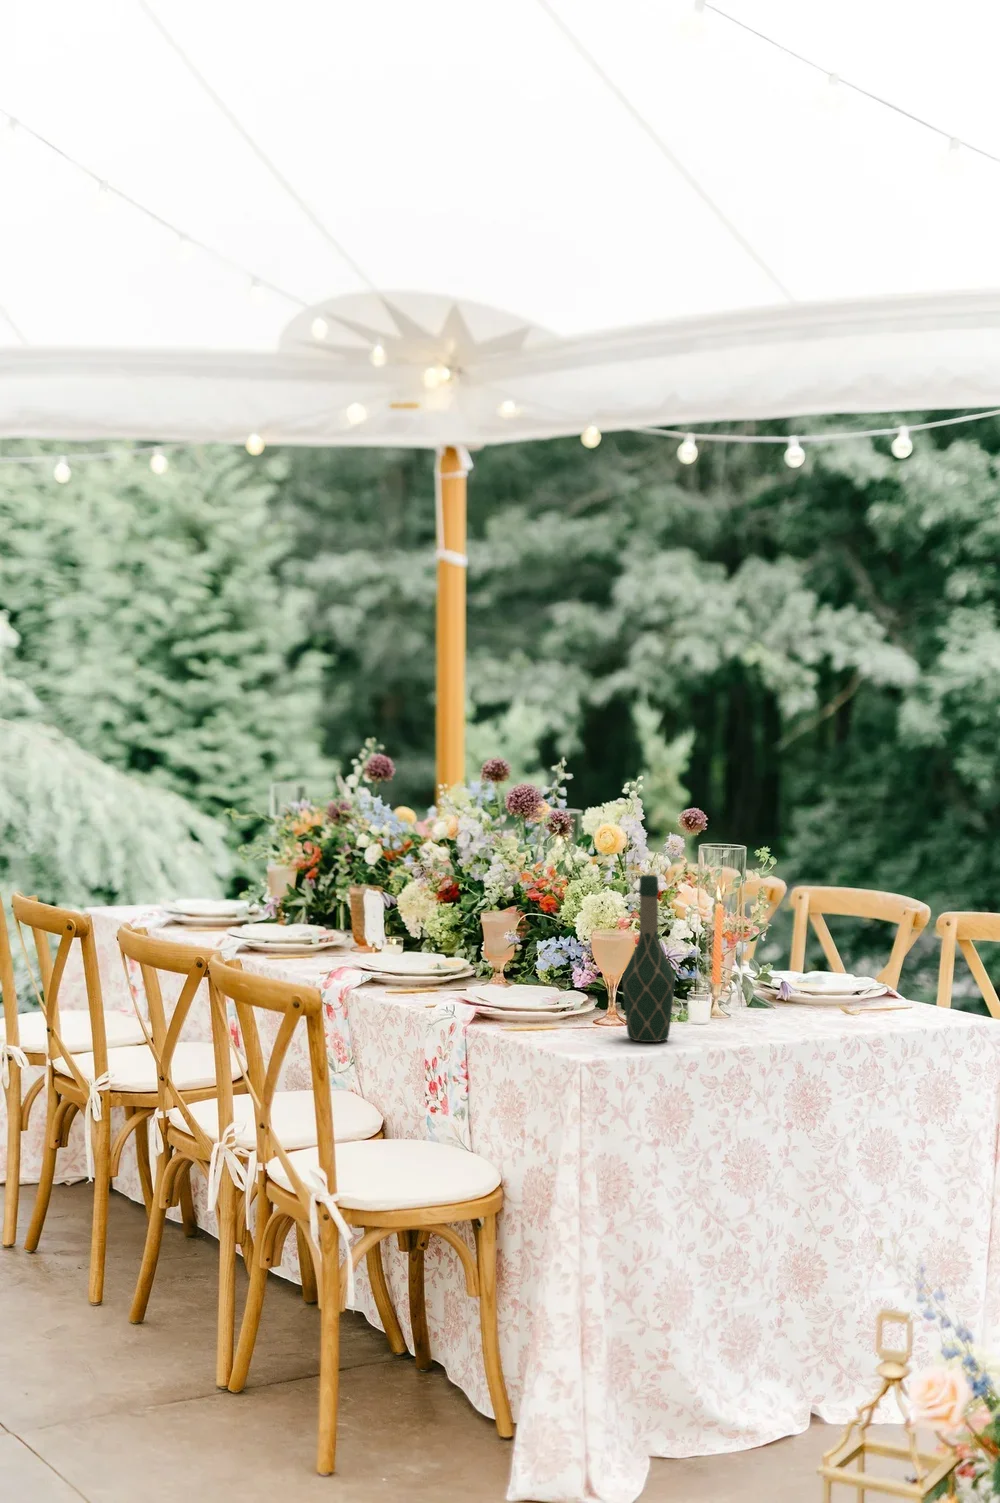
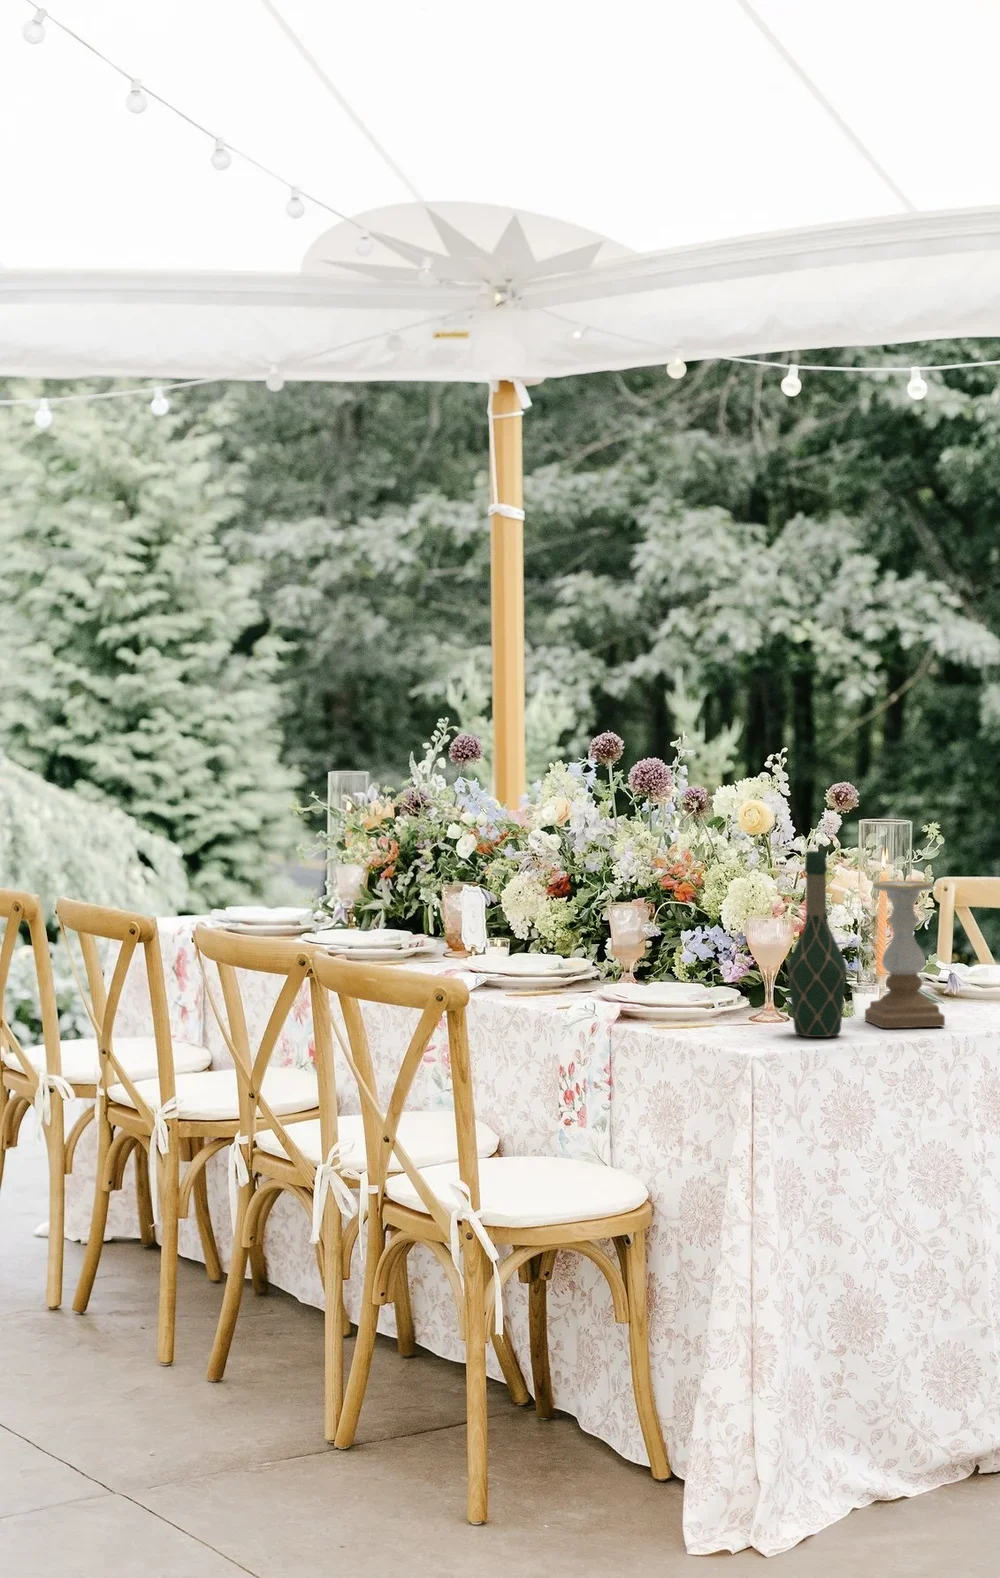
candle holder: none [697,901,765,1034] -> present [865,881,945,1028]

